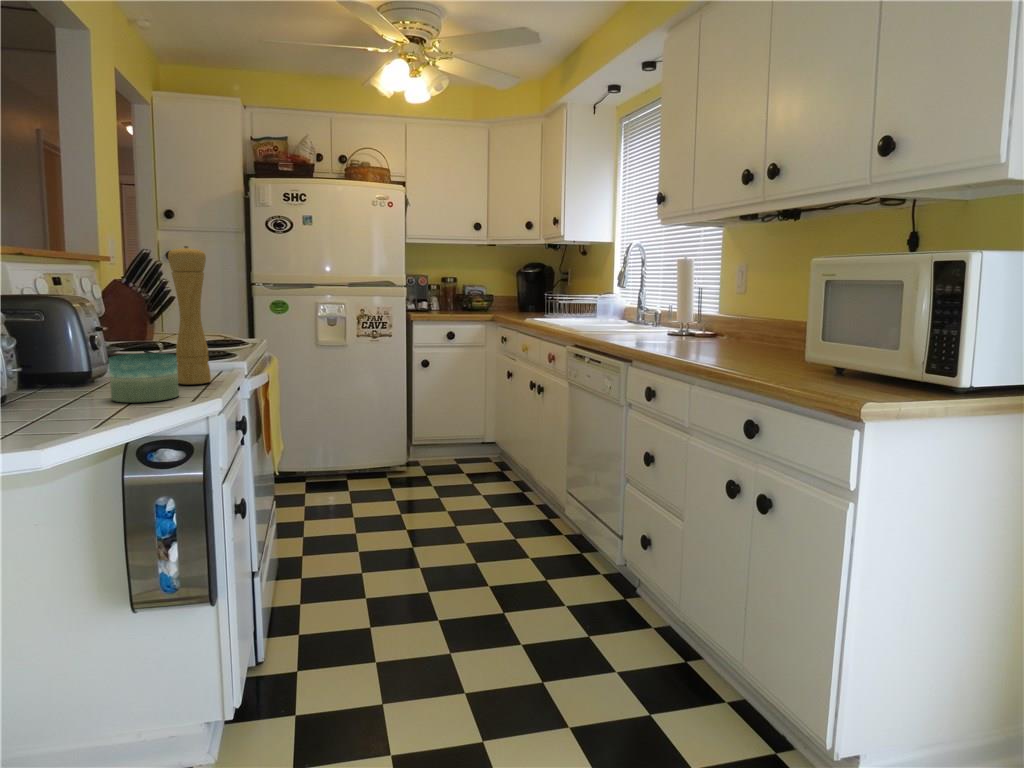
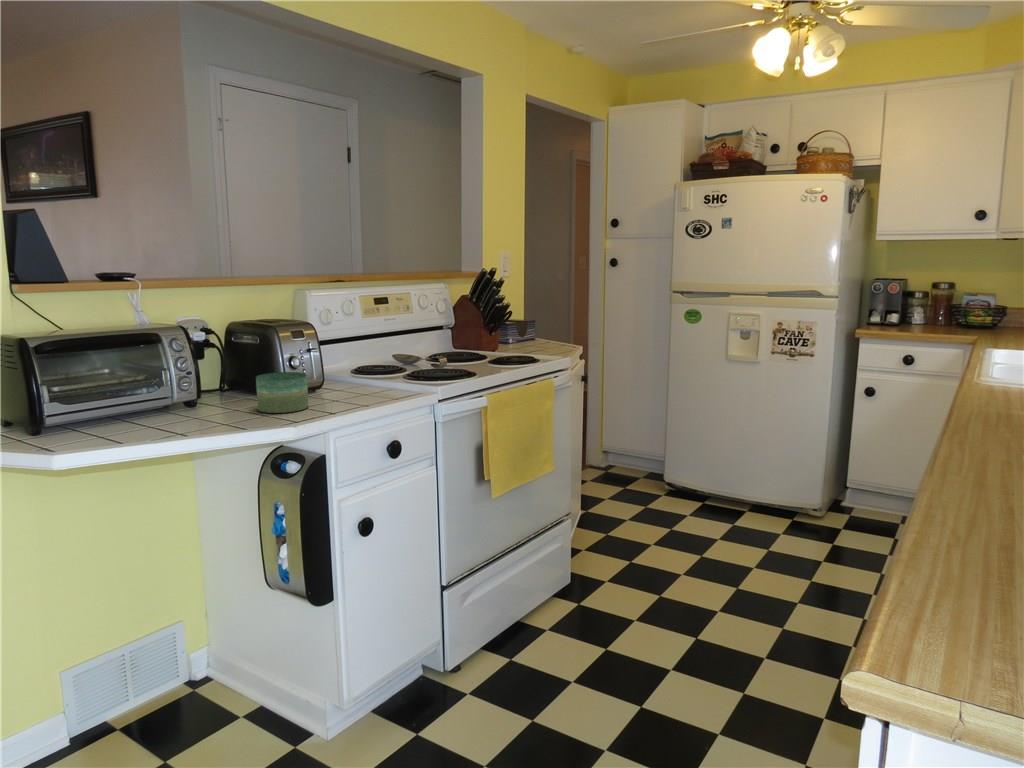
pepper mill: present [168,246,211,384] -> none [334,284,367,401]

